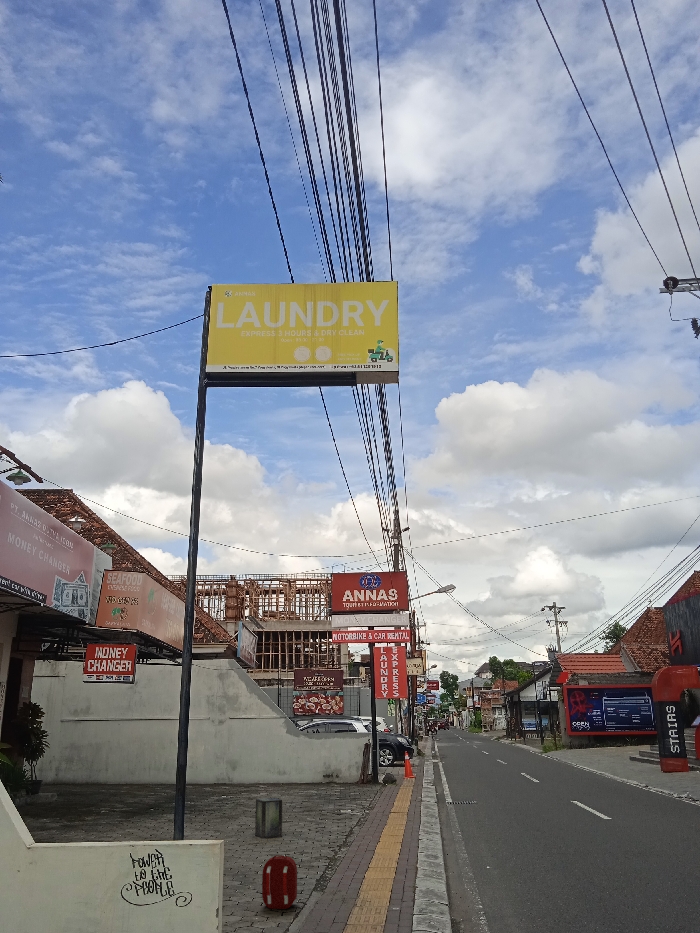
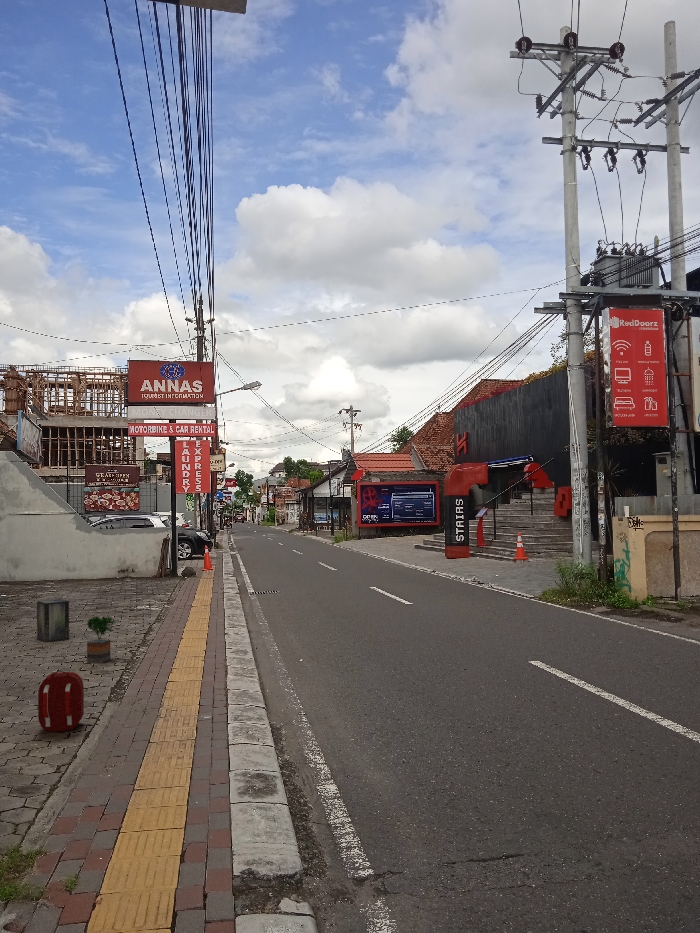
potted tree: none [297,813,322,858] -> present [87,616,115,663]

